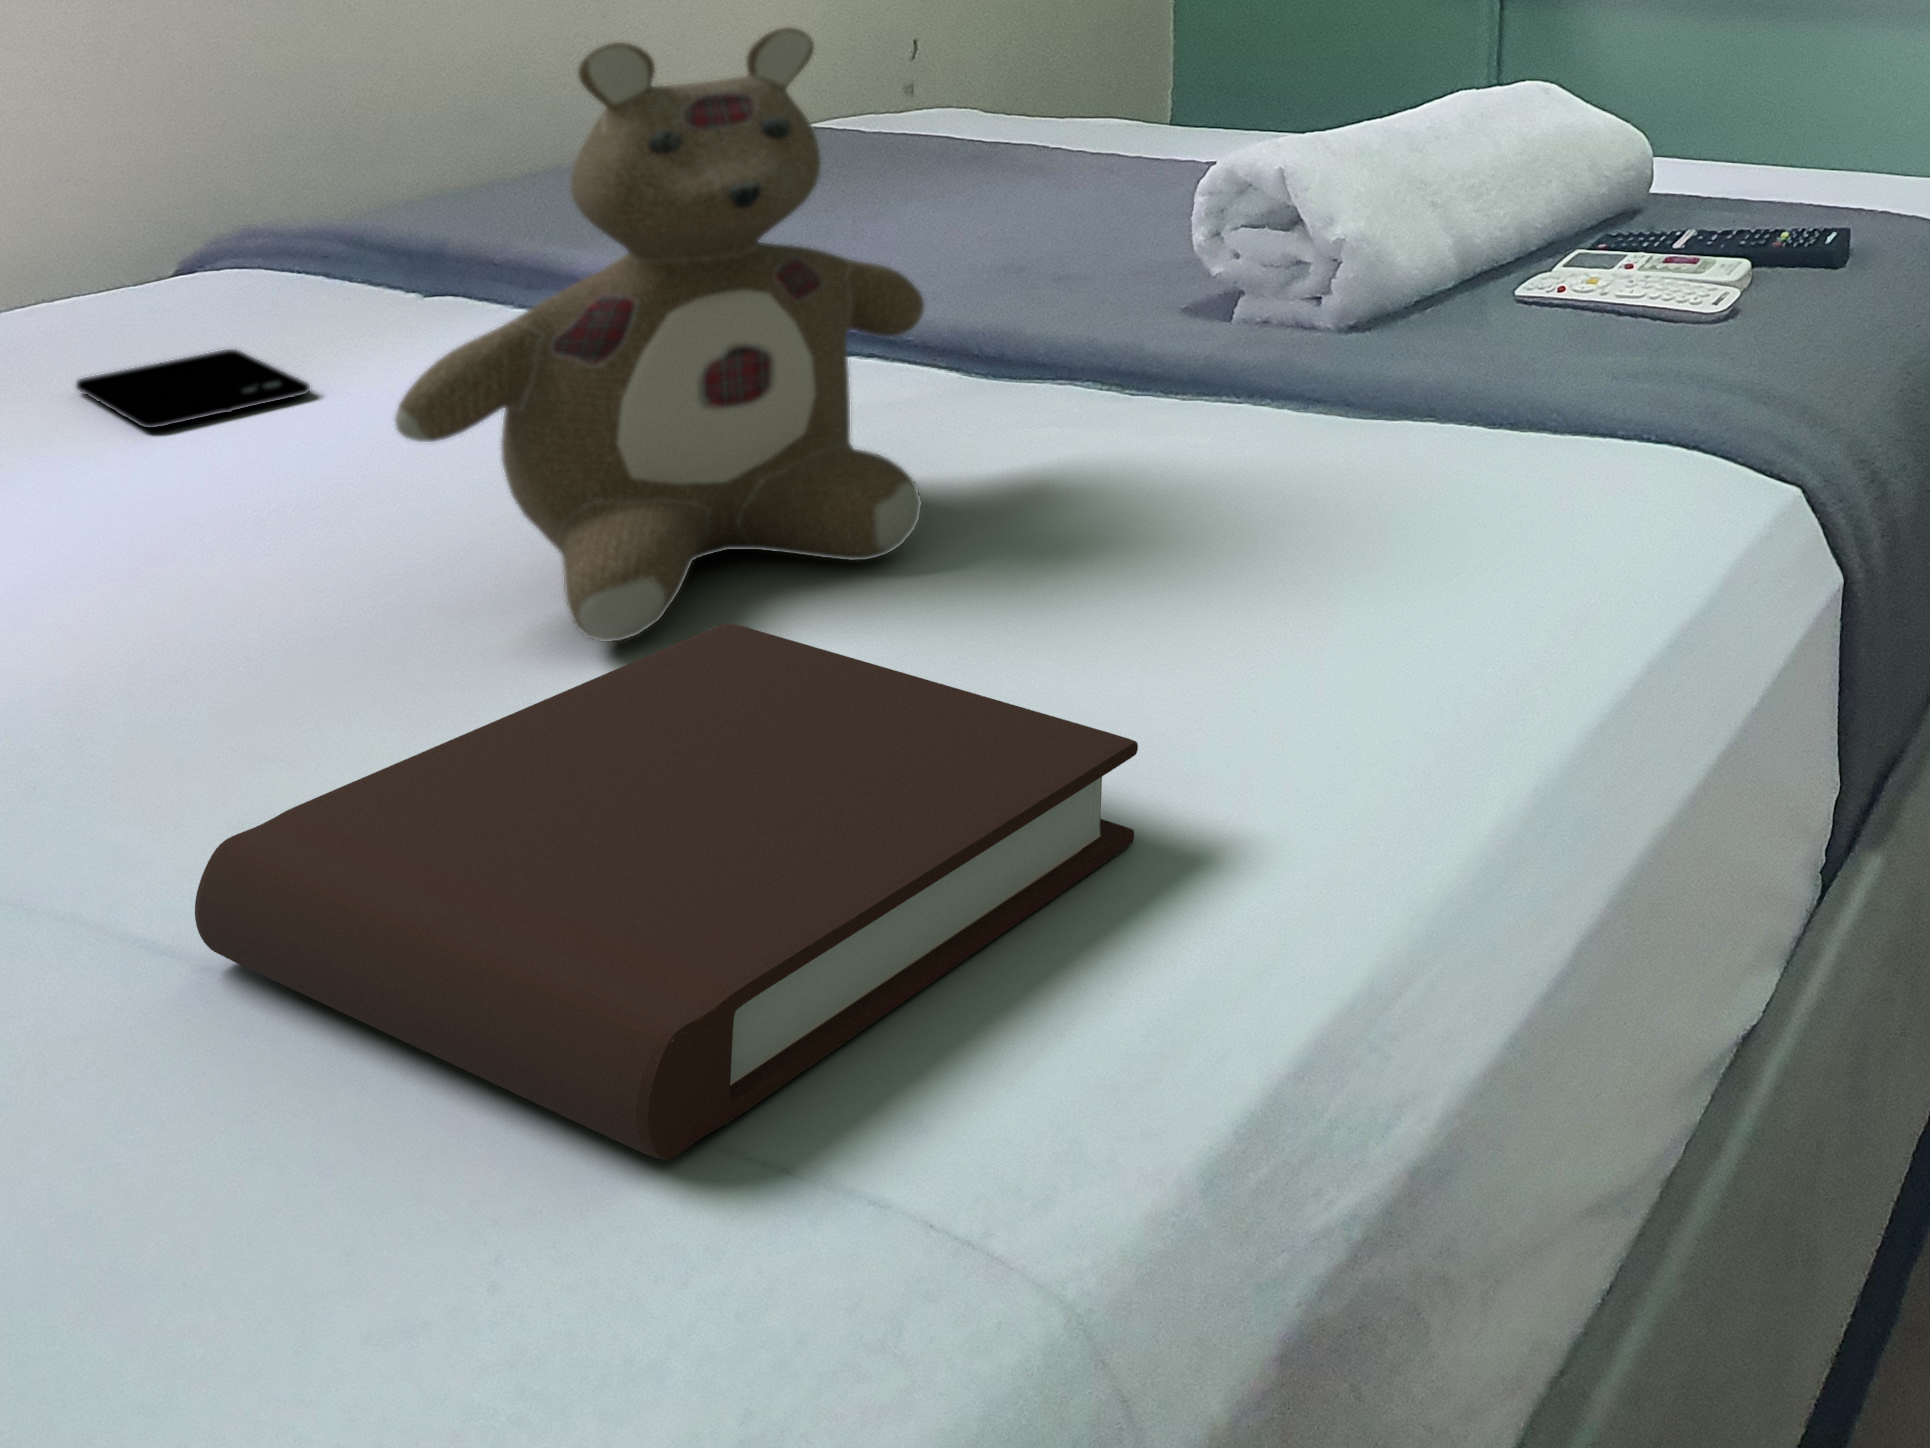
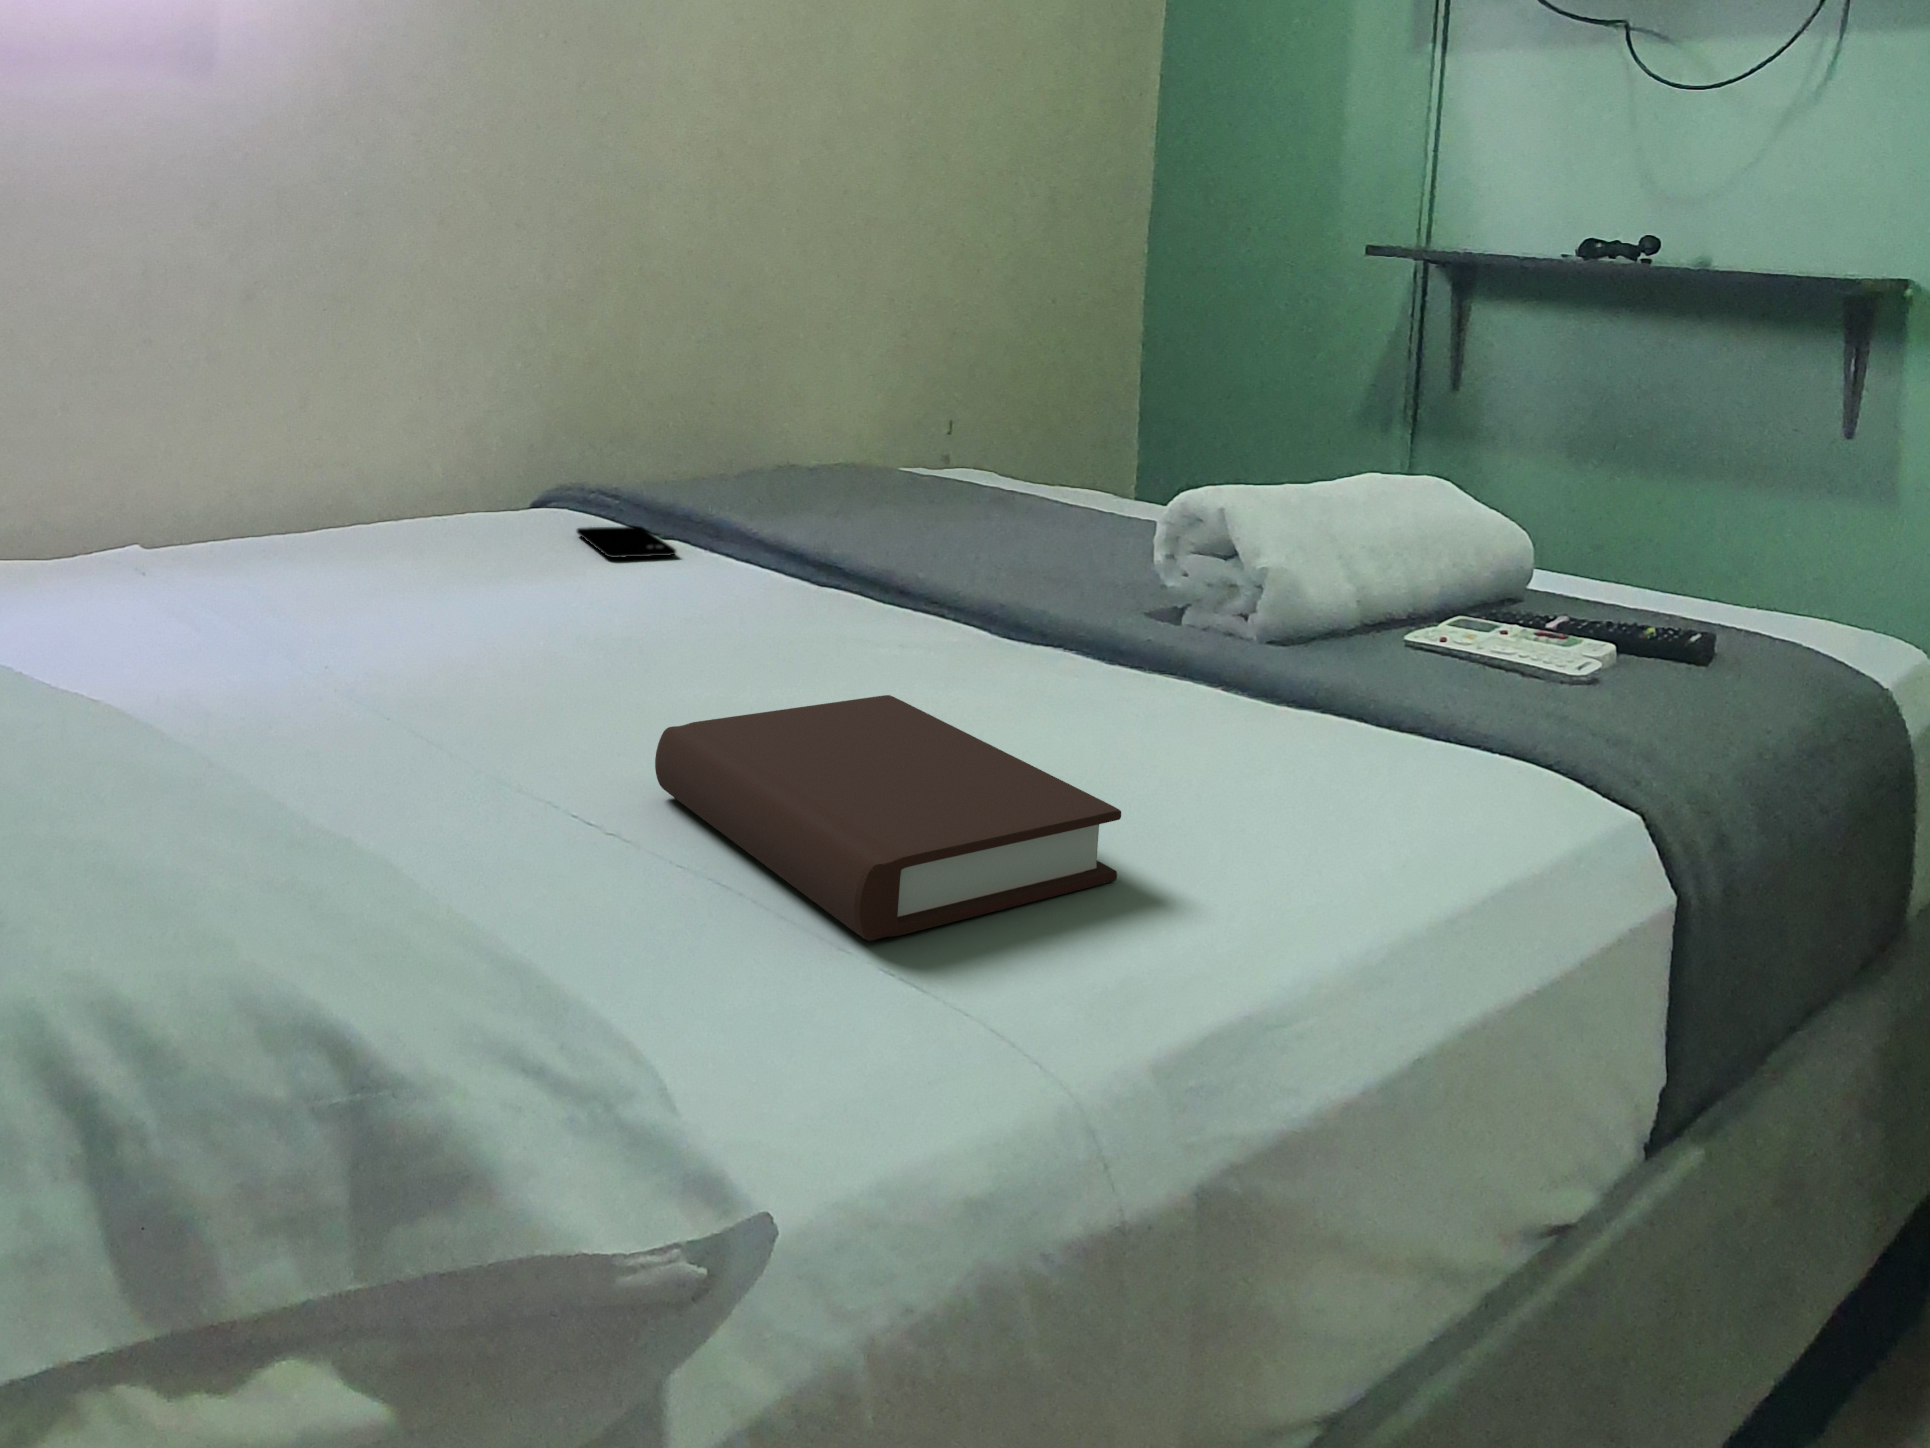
stuffed bear: present [395,27,925,642] -> none [728,330,997,704]

